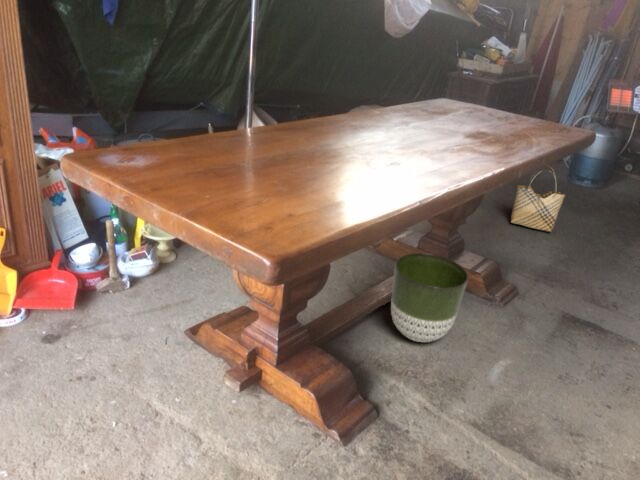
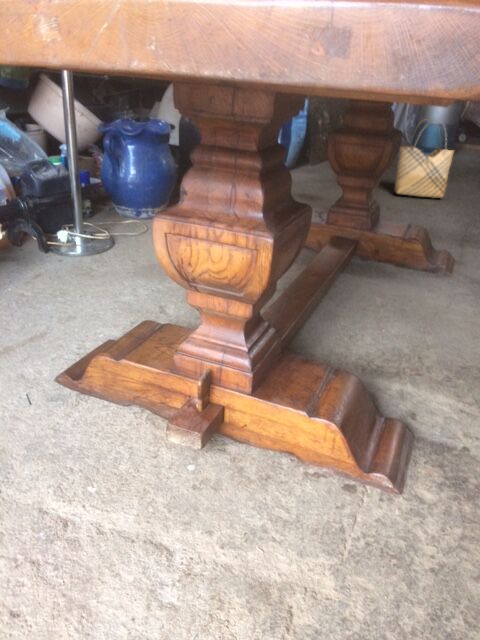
planter: present [391,253,468,342] -> none [348,207,461,330]

